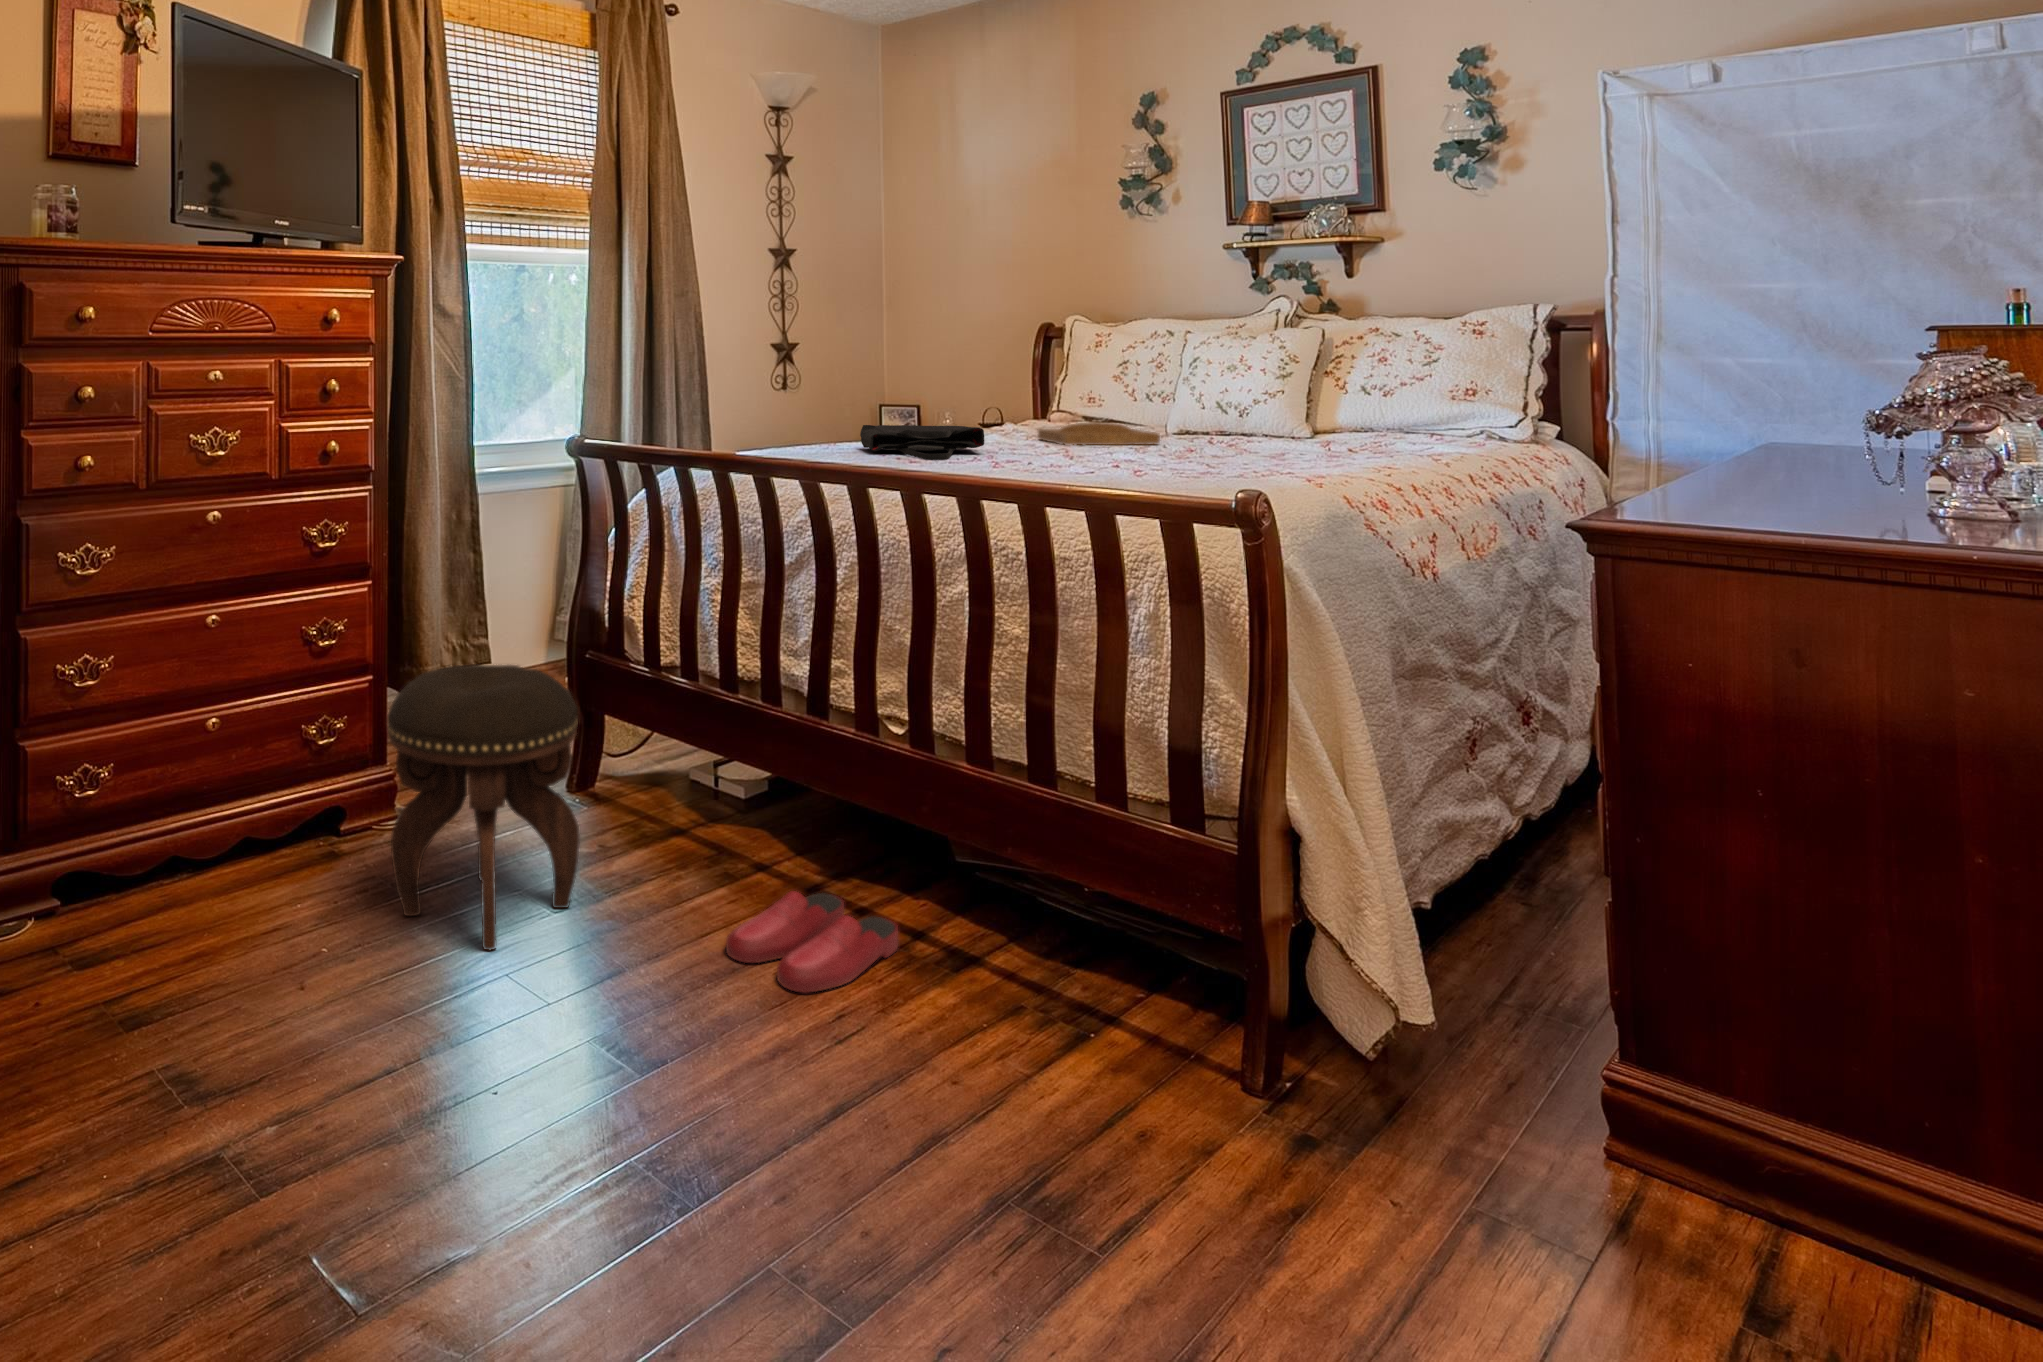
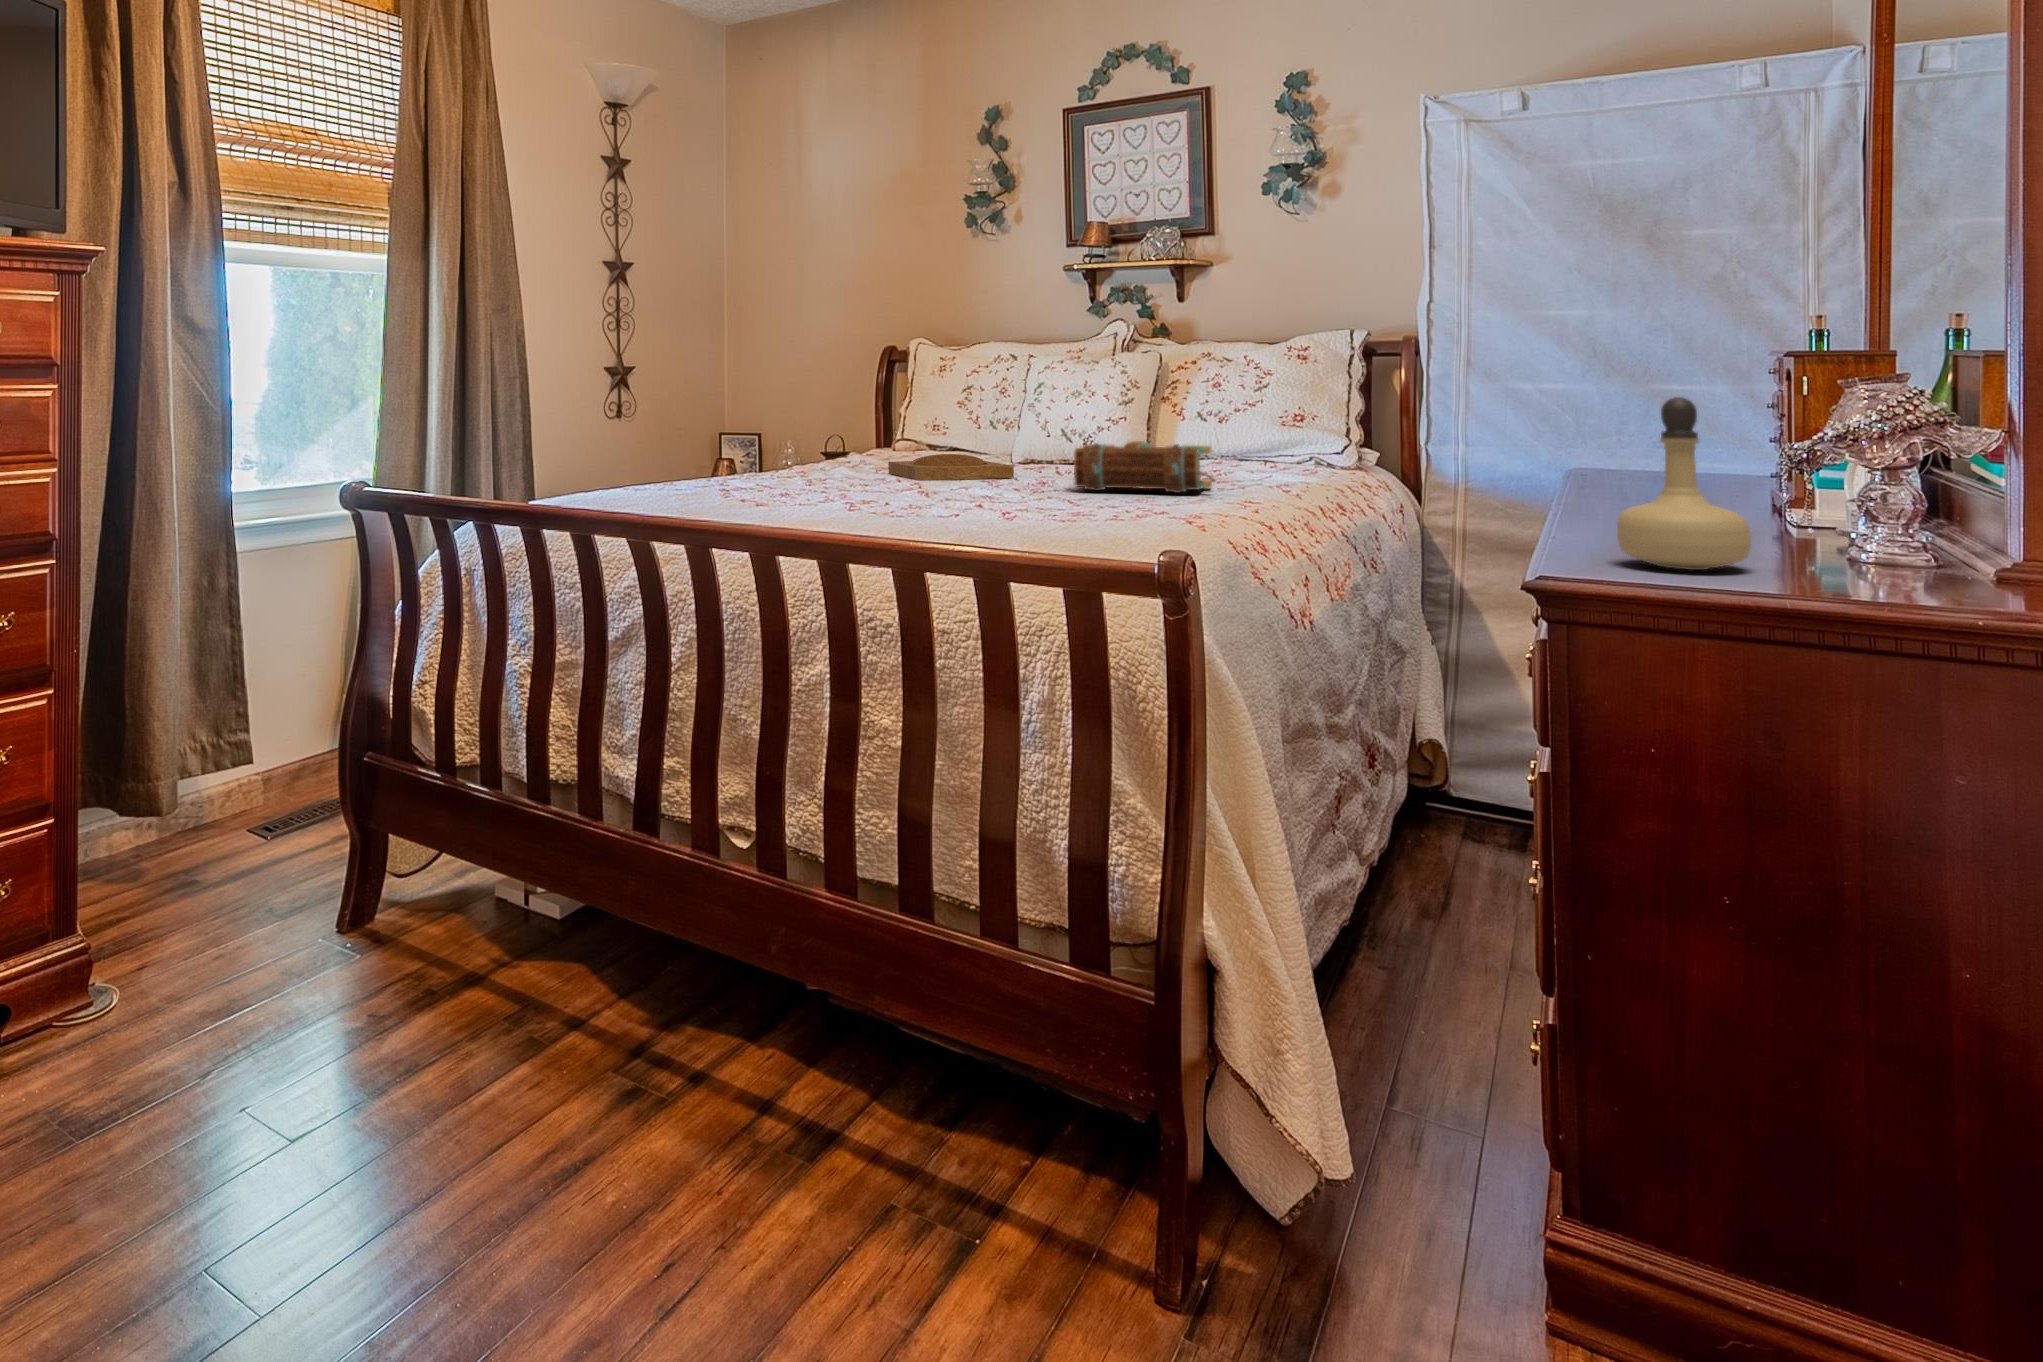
perfume bottle: none [1712,366,1849,521] -> present [1617,397,1751,570]
book: none [1214,413,1360,457] -> present [1074,441,1215,493]
tote bag: present [860,425,984,460] -> none [700,461,838,503]
footstool: present [387,664,579,950] -> none [46,797,333,1222]
slippers: present [726,891,898,993] -> none [526,1064,745,1227]

